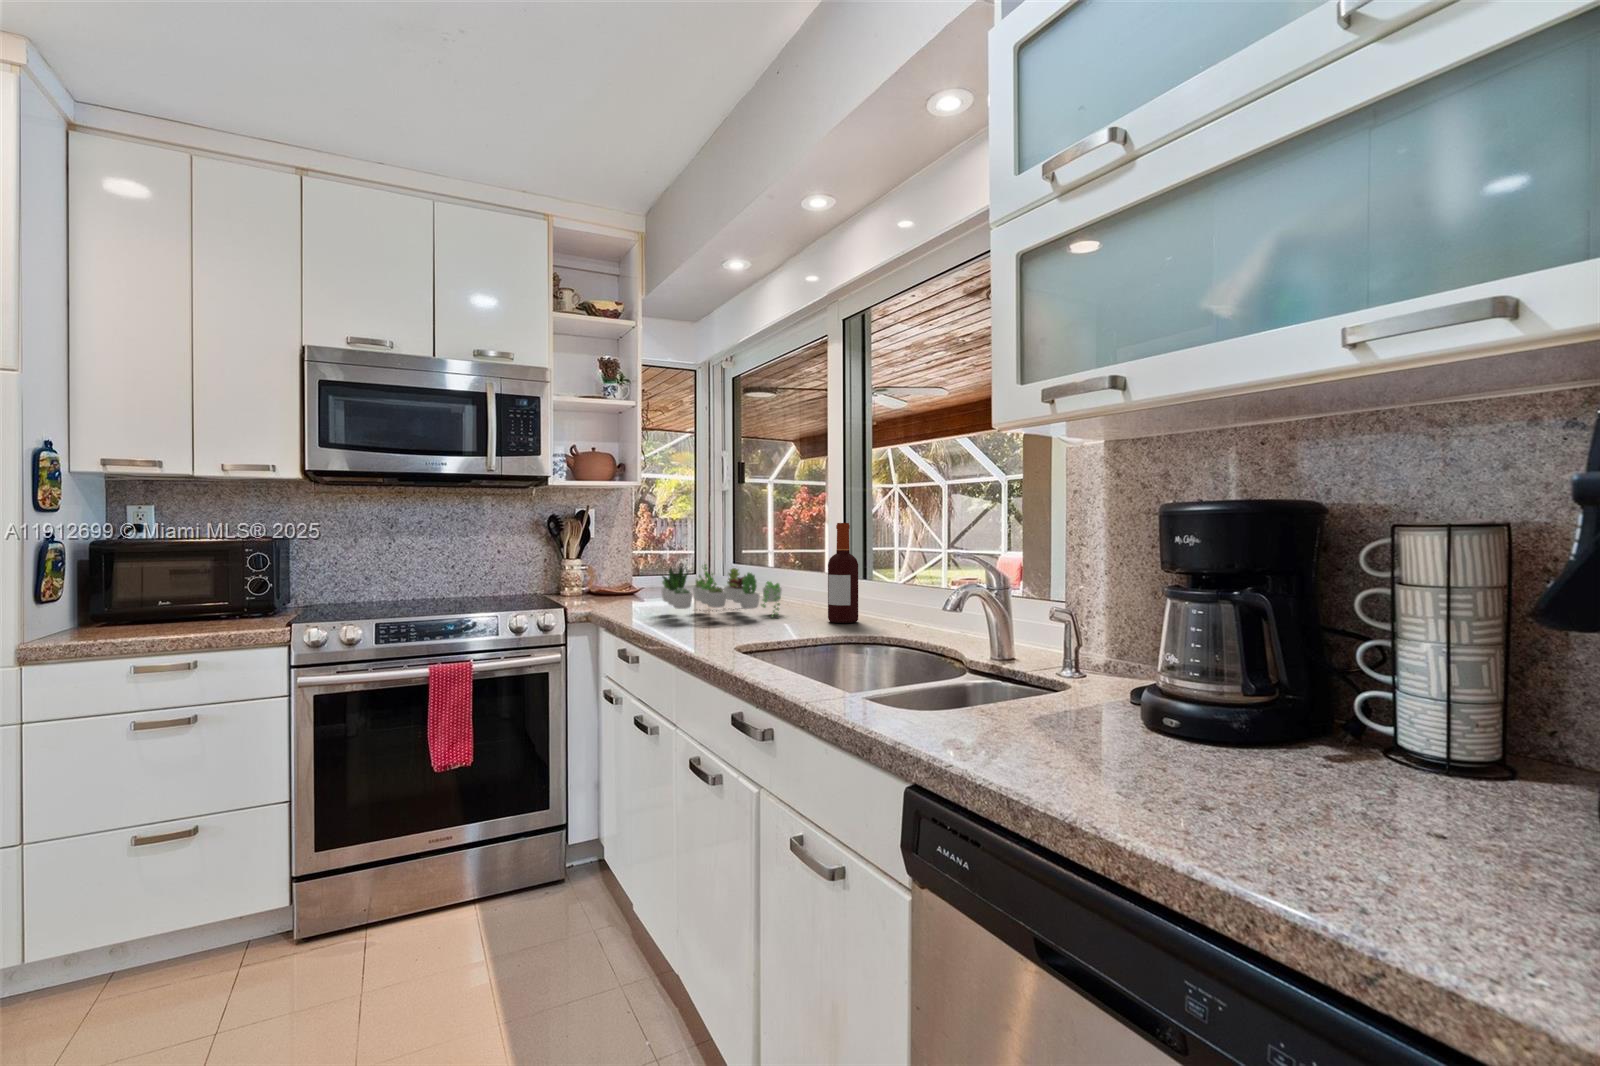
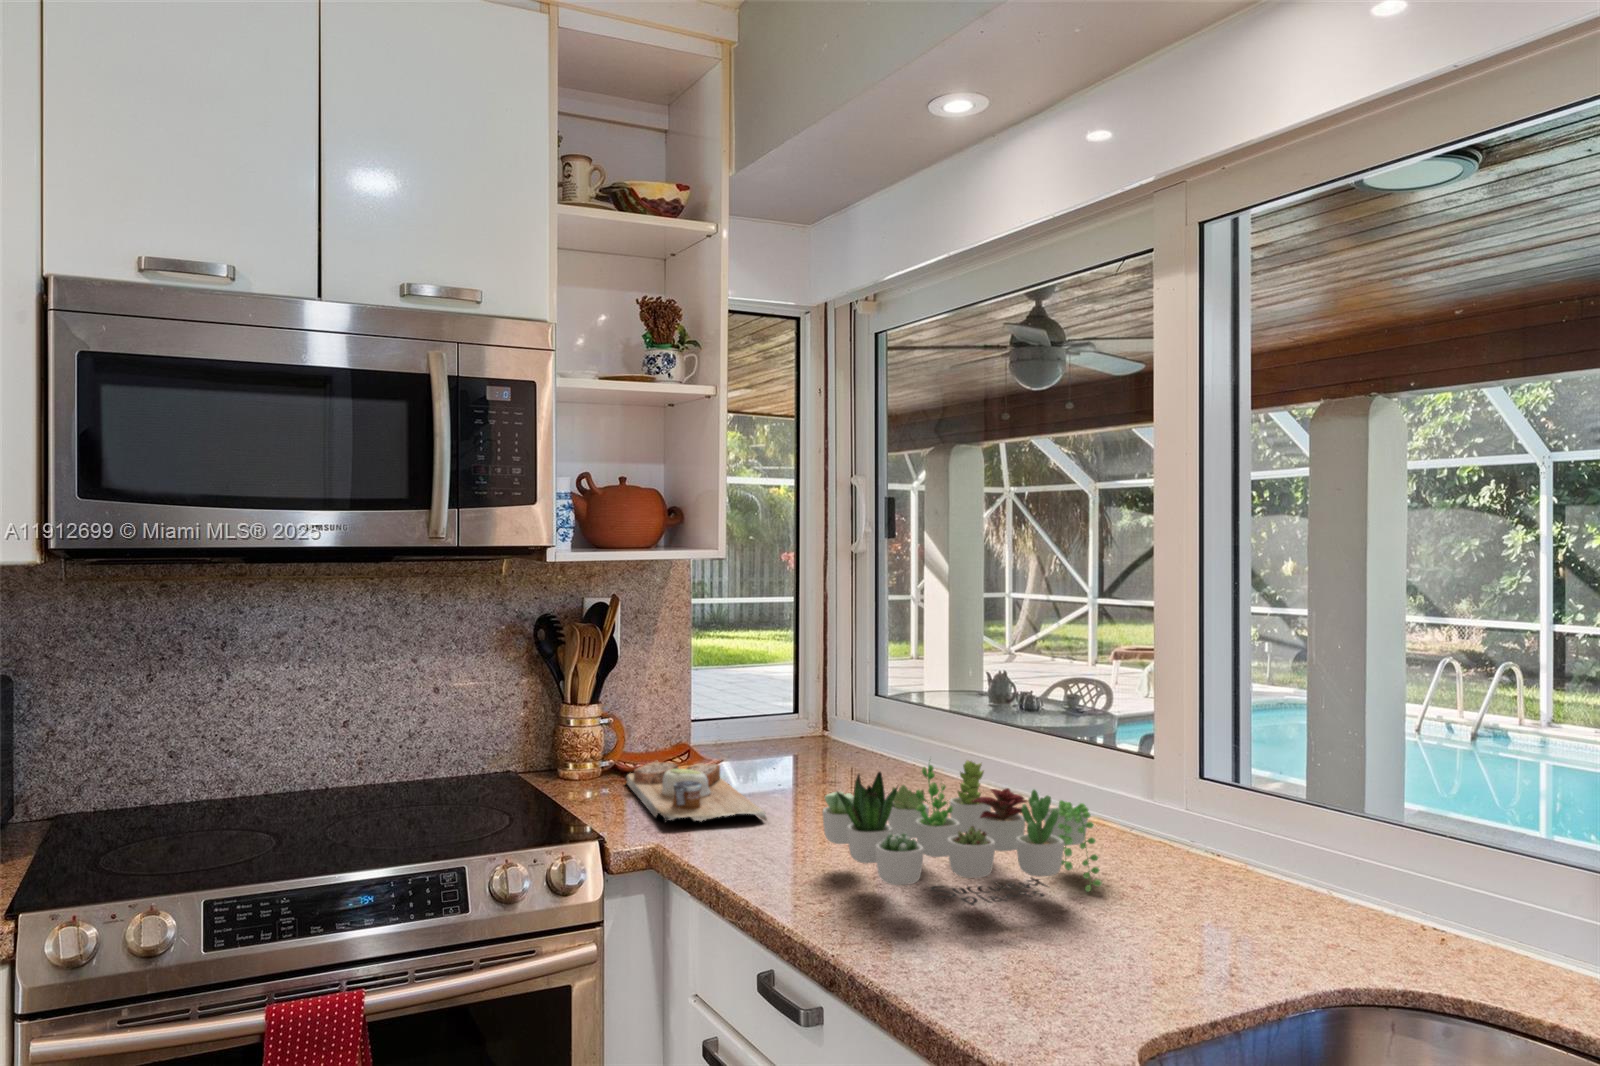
bottle: present [828,523,858,623] -> none [1233,690,1312,927]
cutting board: none [593,585,650,604] -> present [627,760,767,822]

